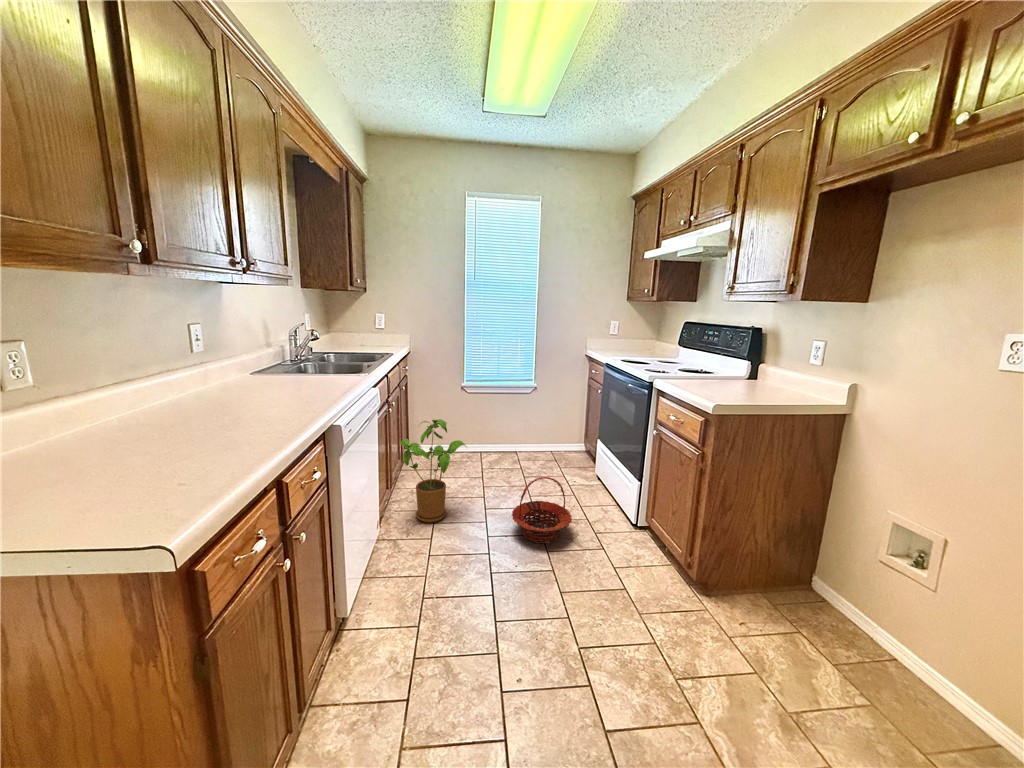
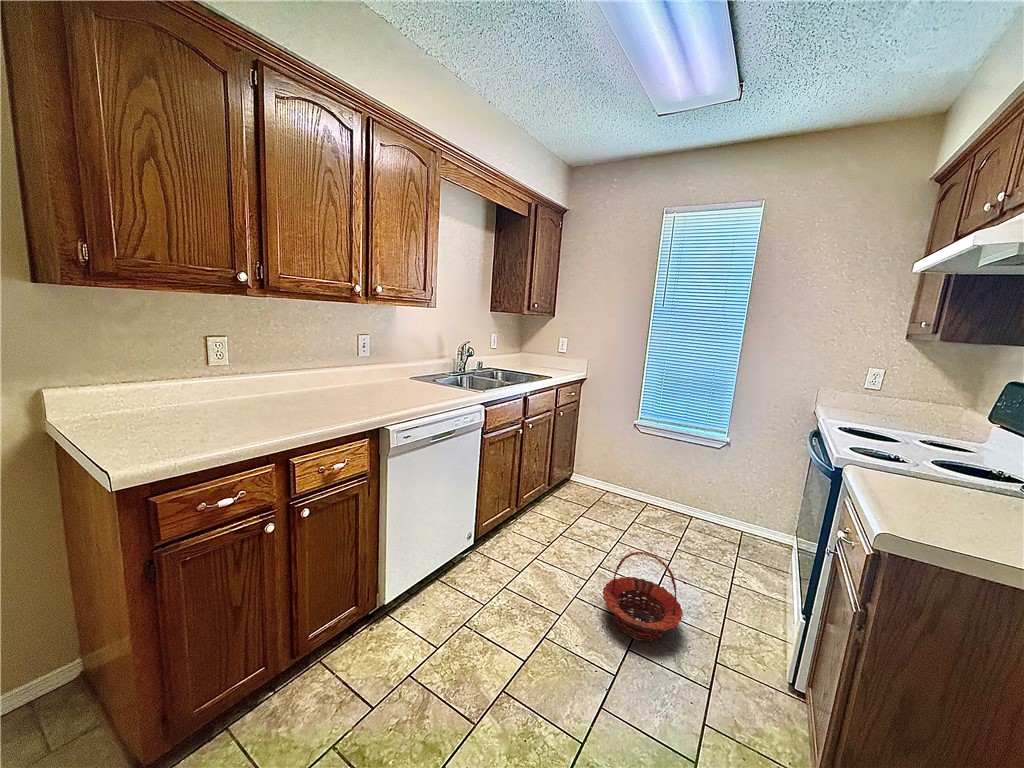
house plant: present [401,419,467,522] -> none [515,449,583,558]

